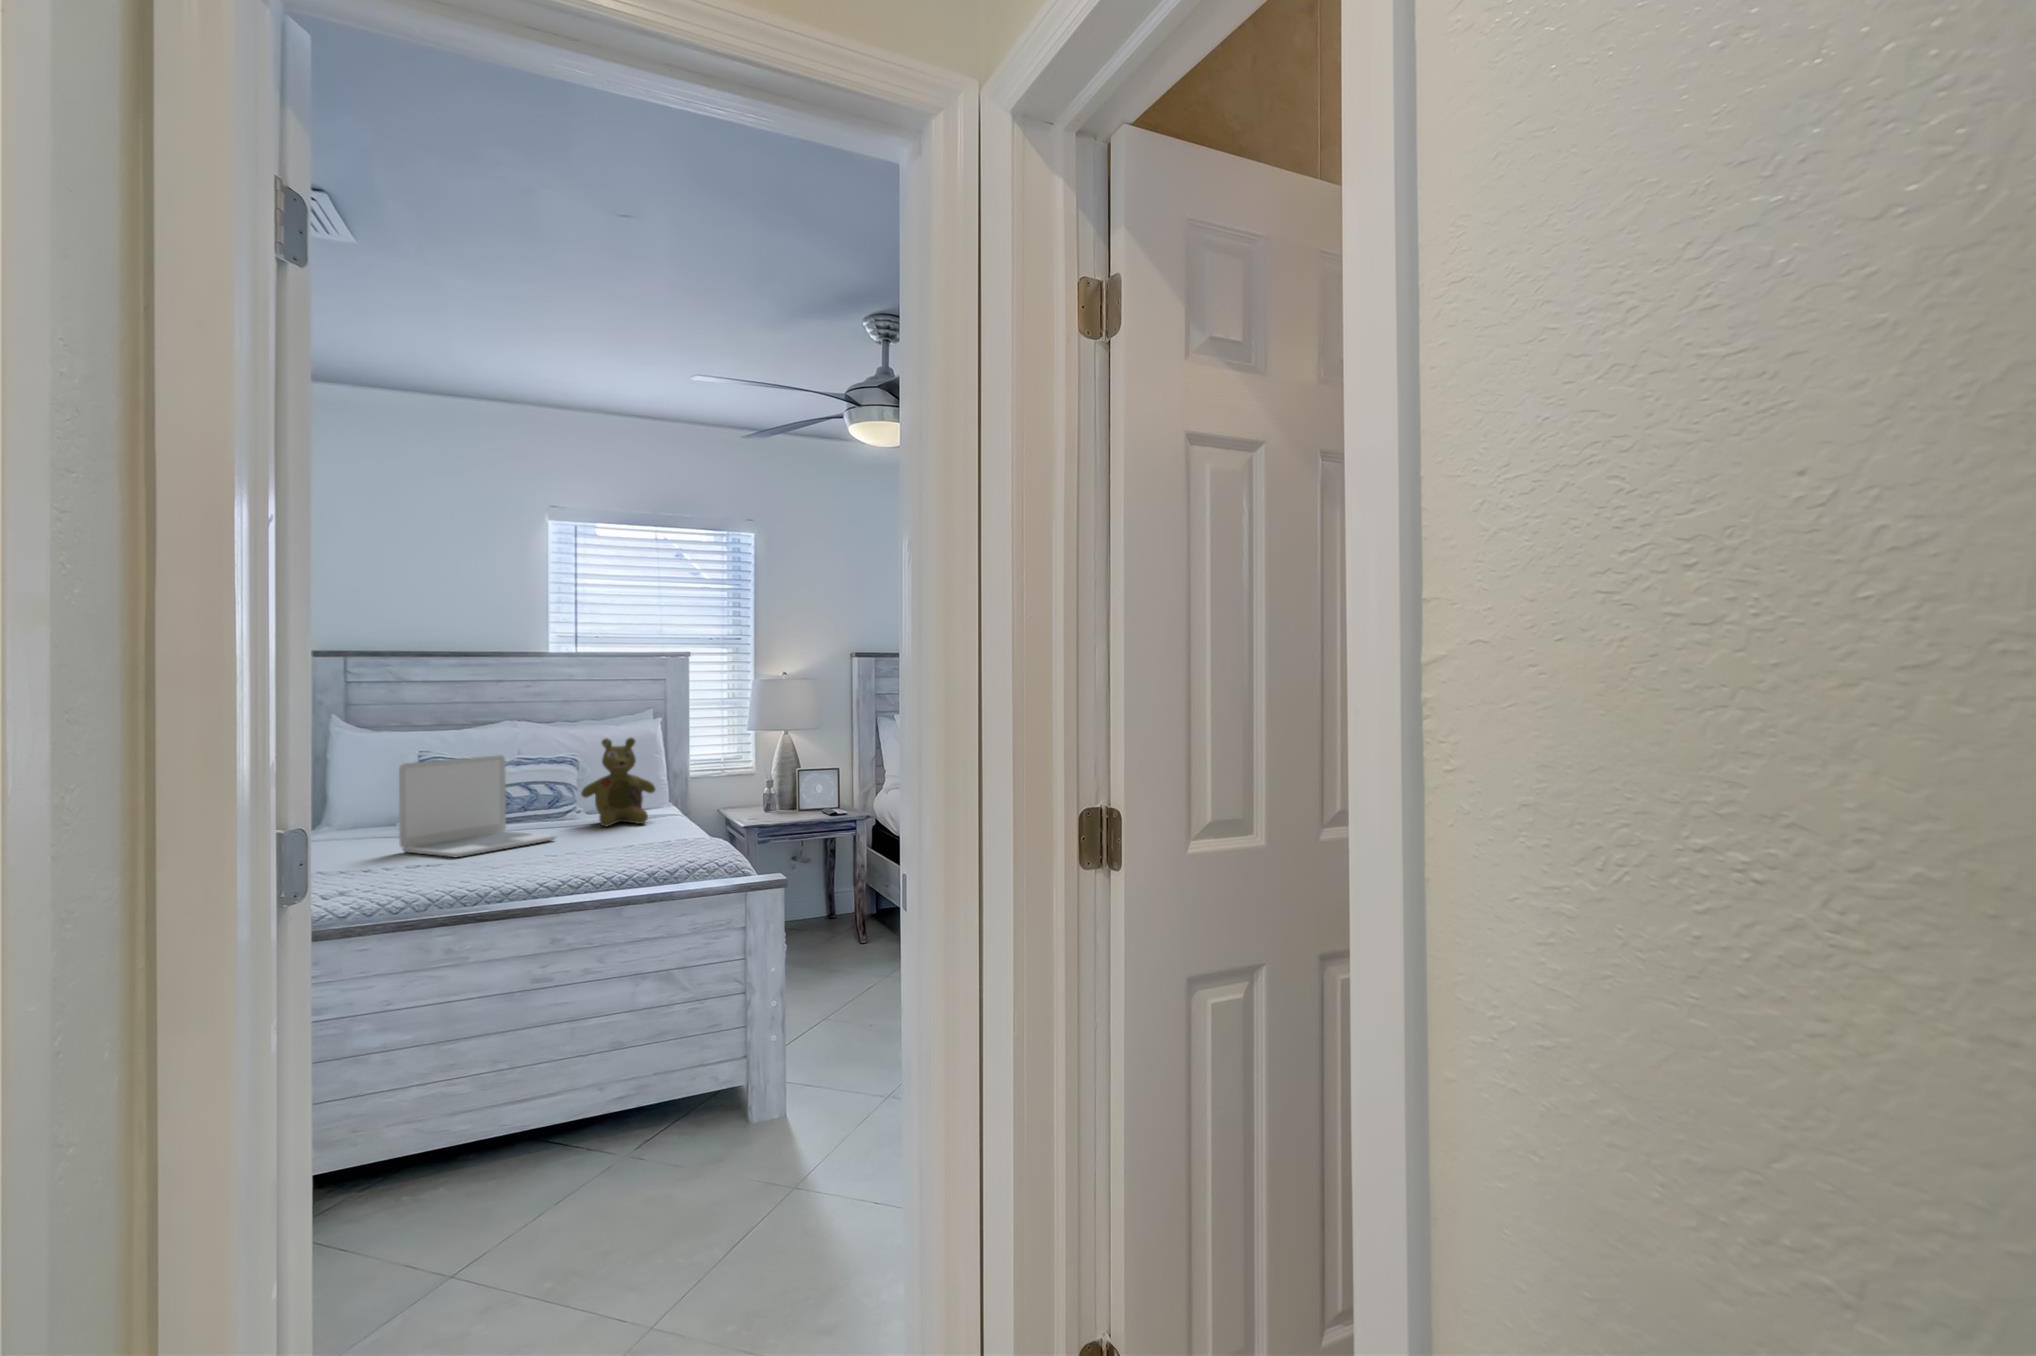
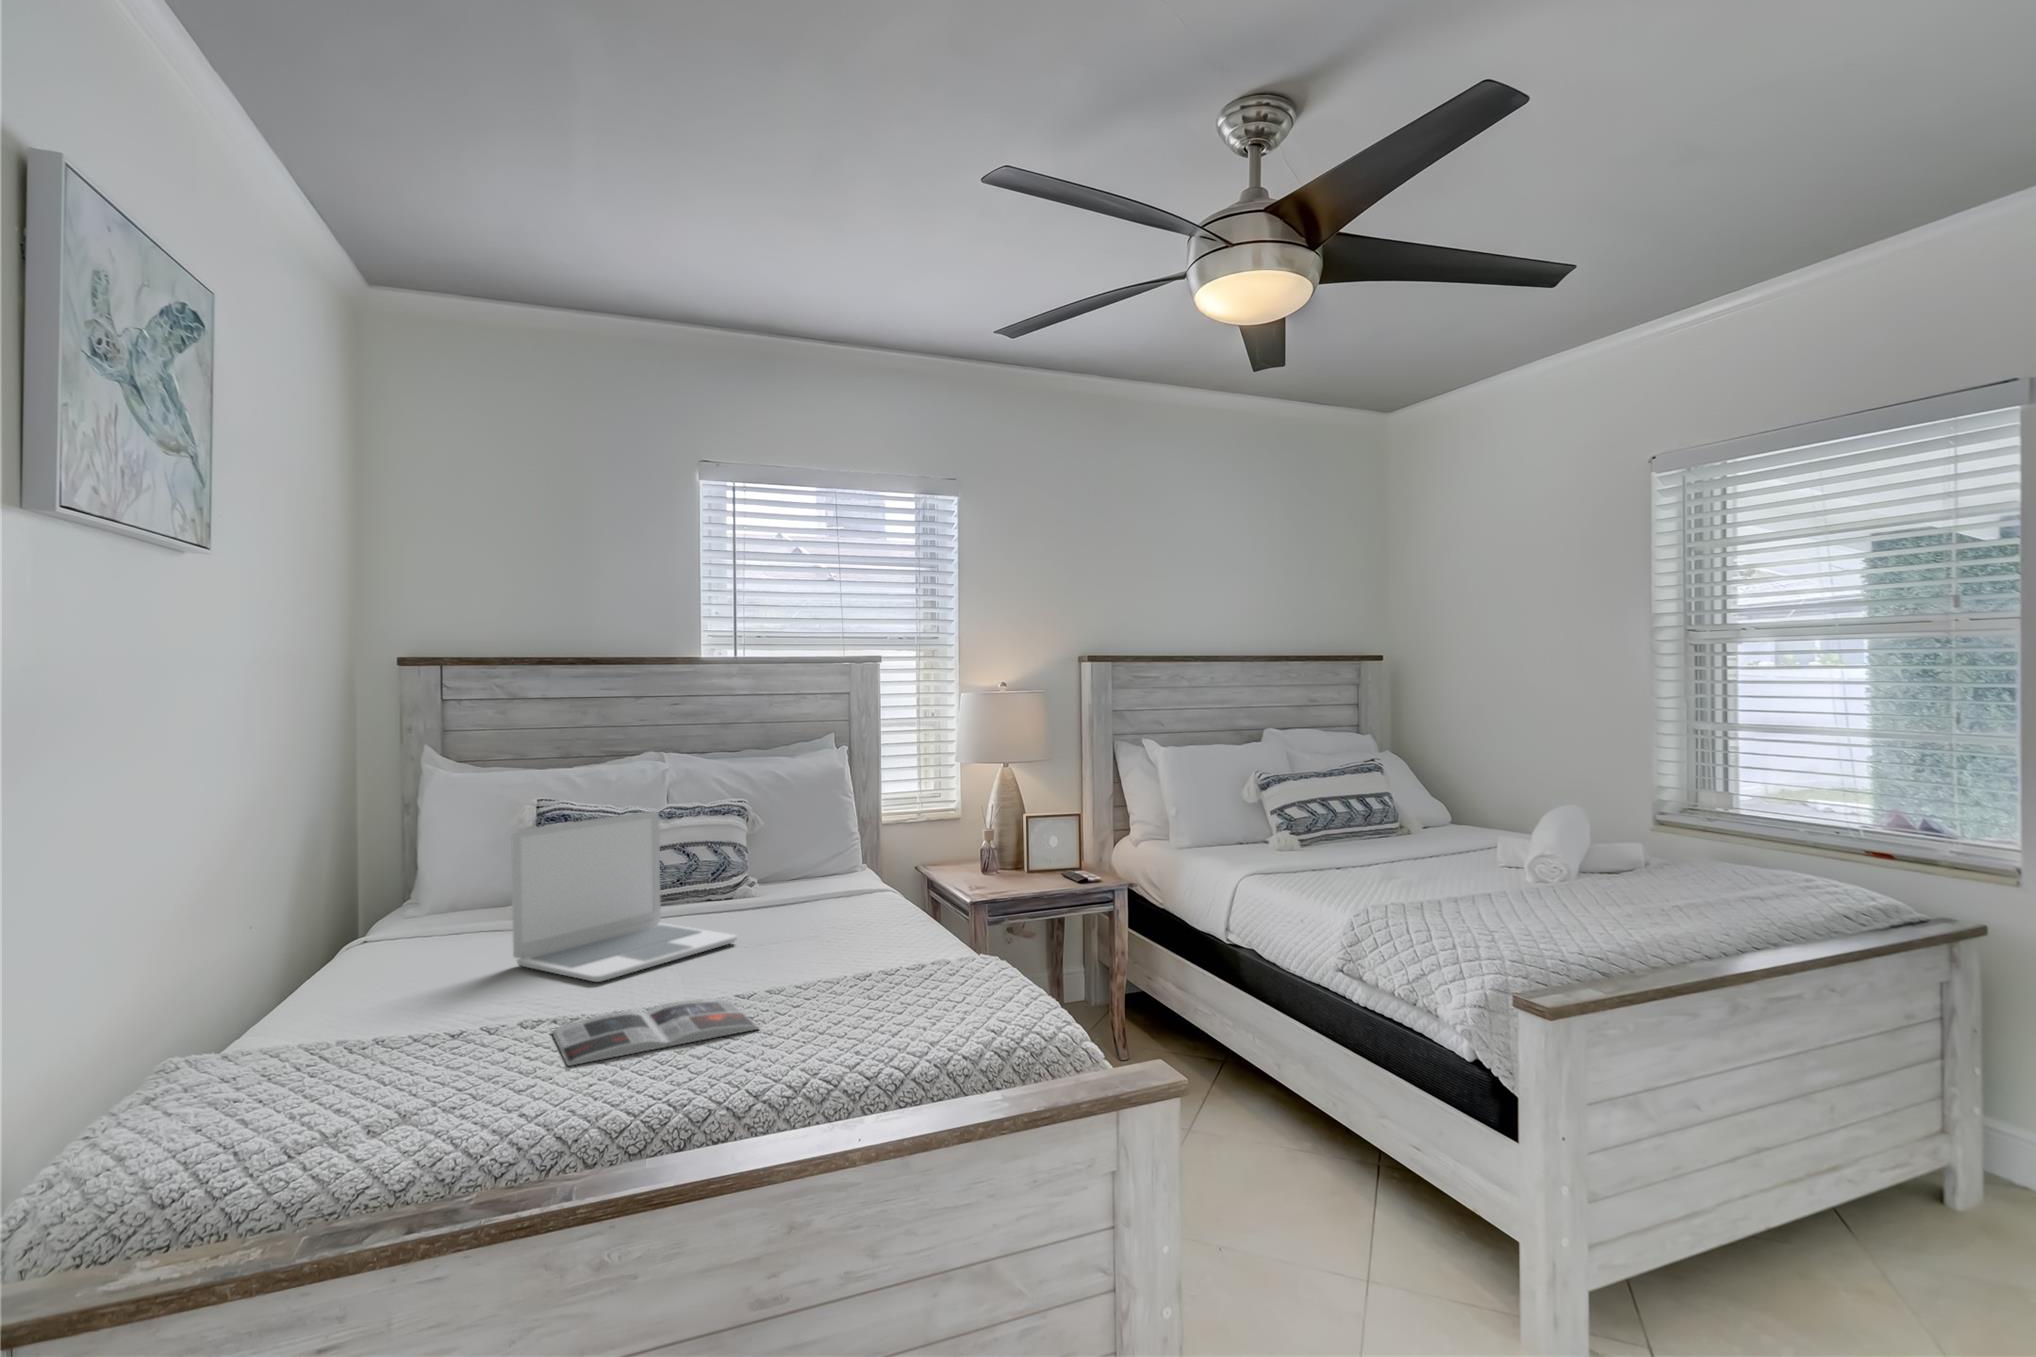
stuffed bear: present [581,737,655,827] -> none [759,780,860,913]
magazine: none [423,860,554,886] -> present [552,998,759,1066]

